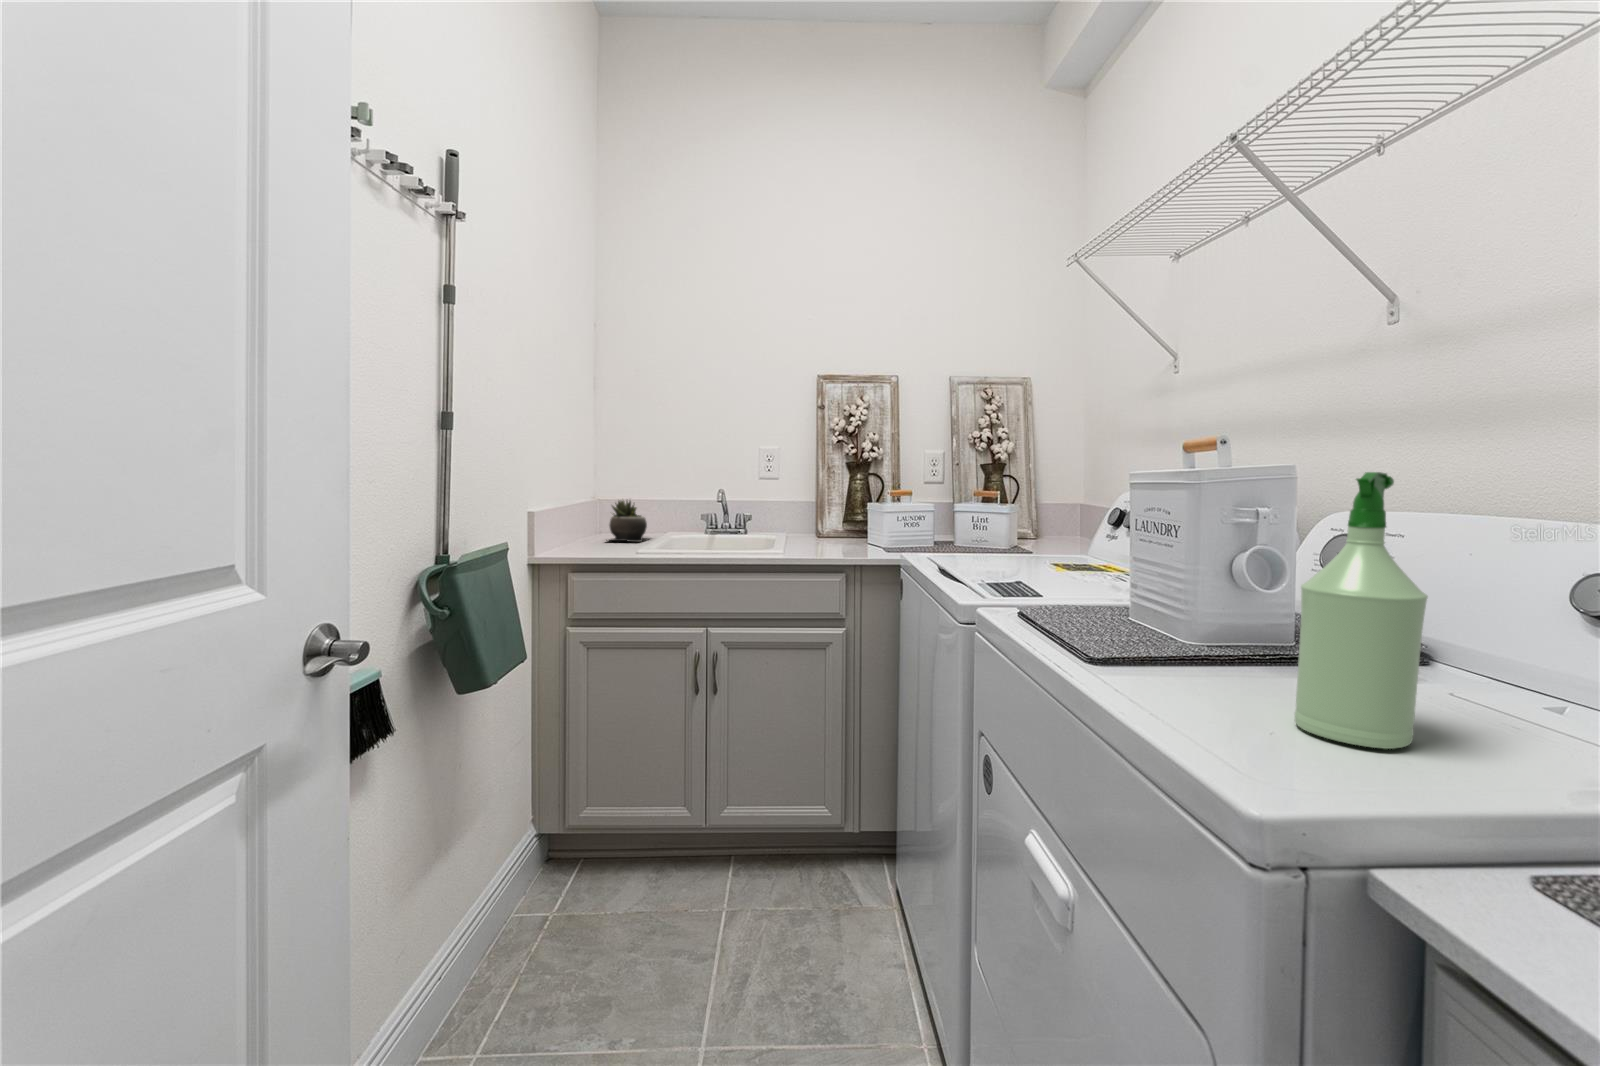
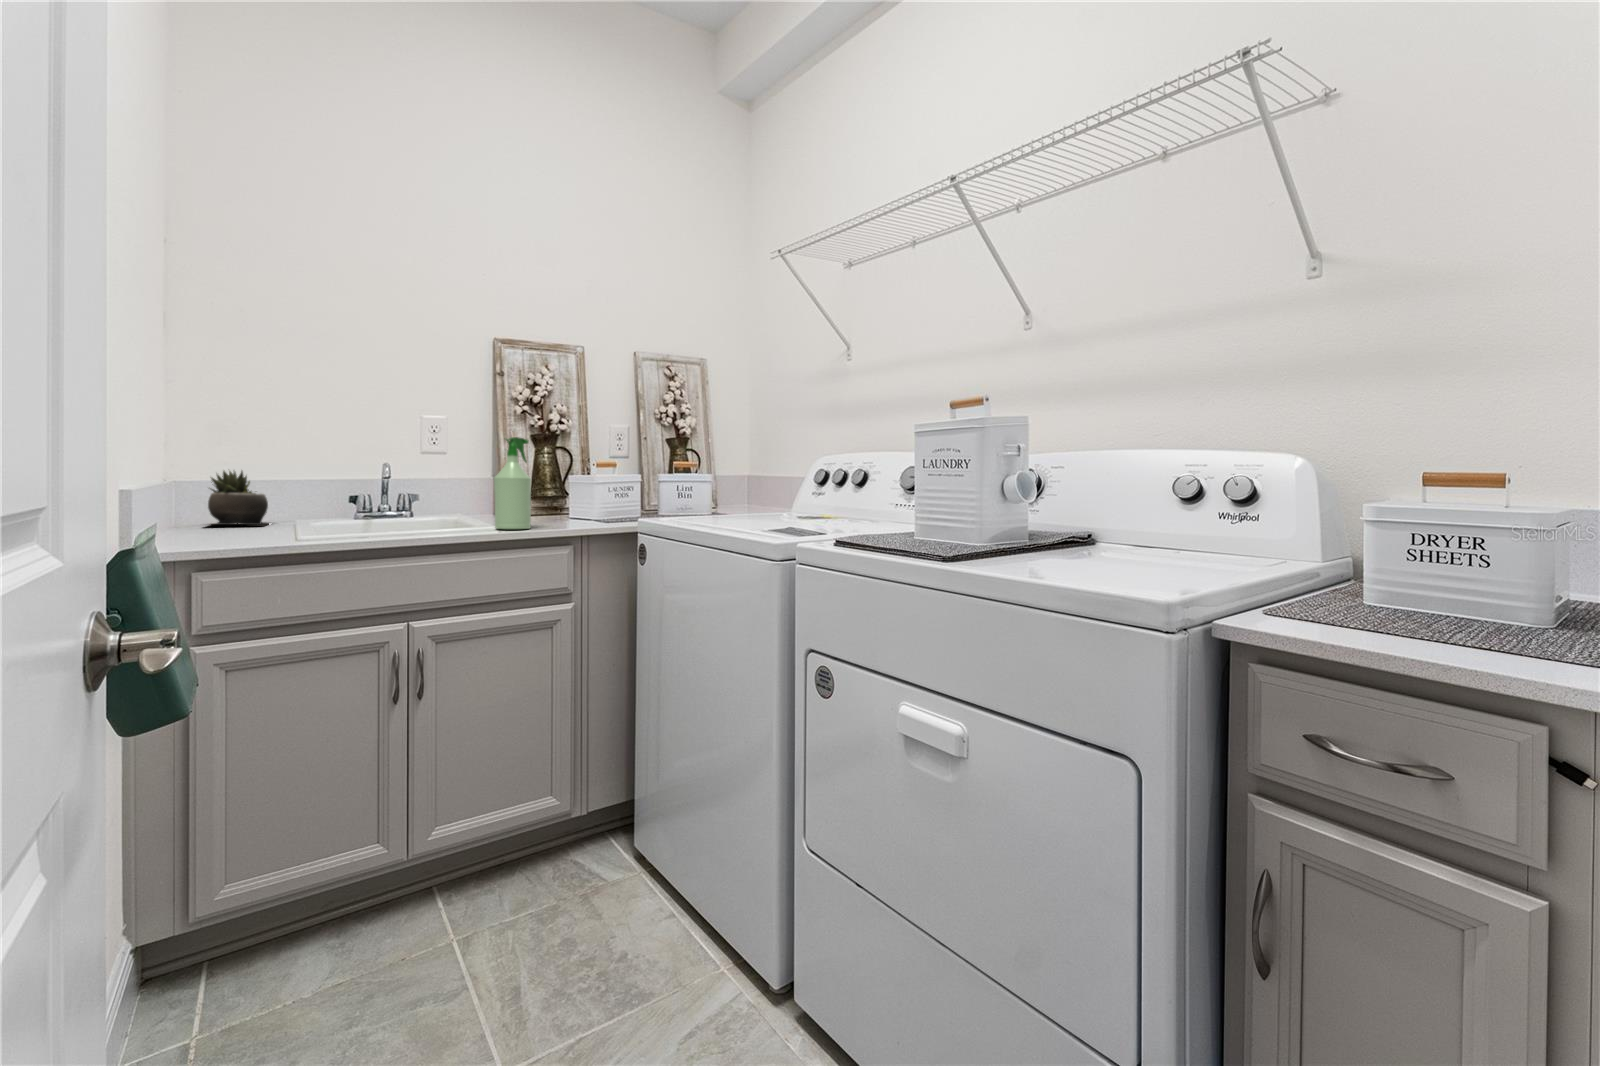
spray bottle: present [1295,472,1428,749] -> present [494,437,531,529]

